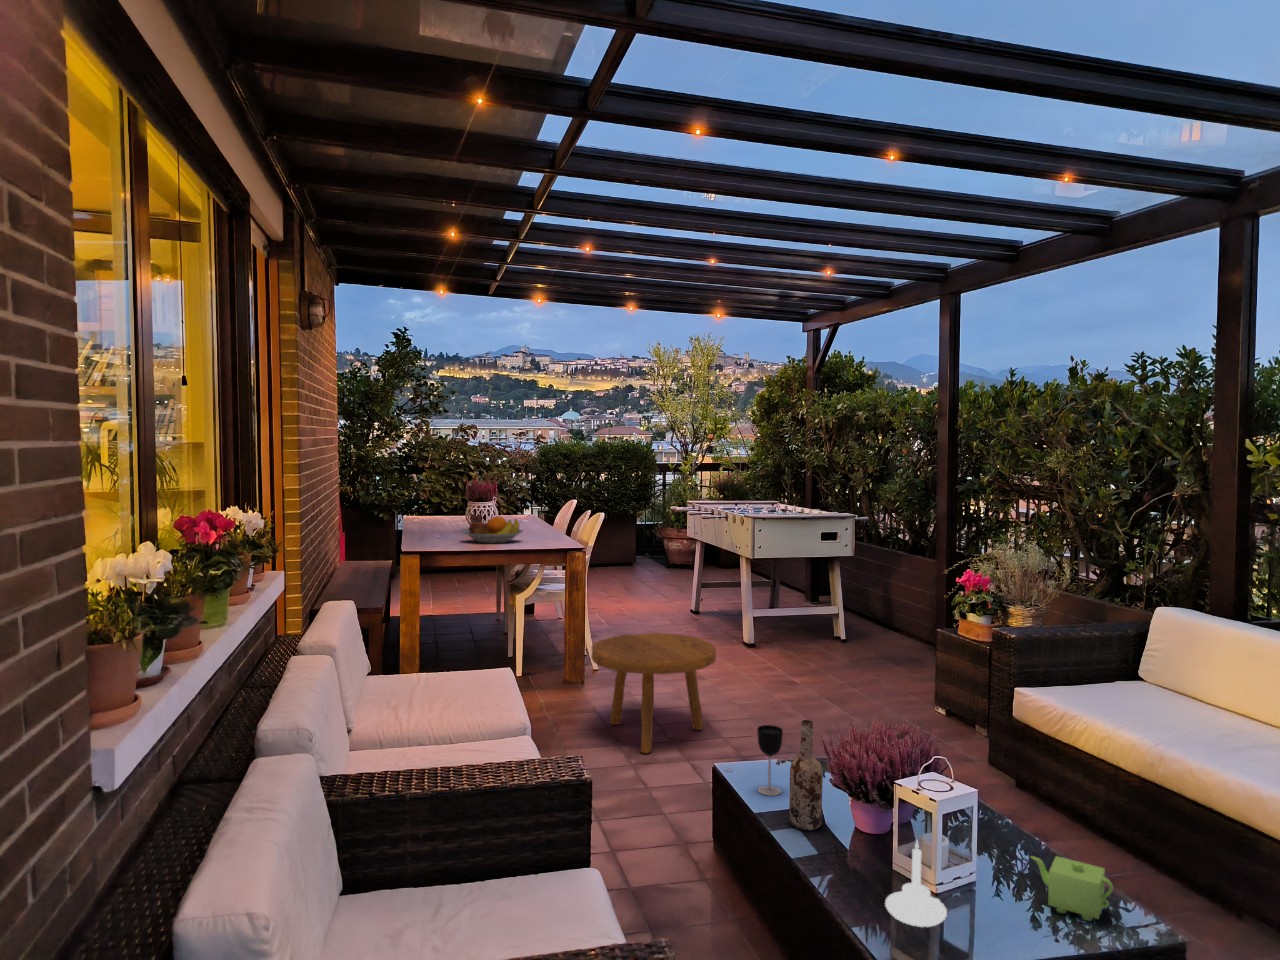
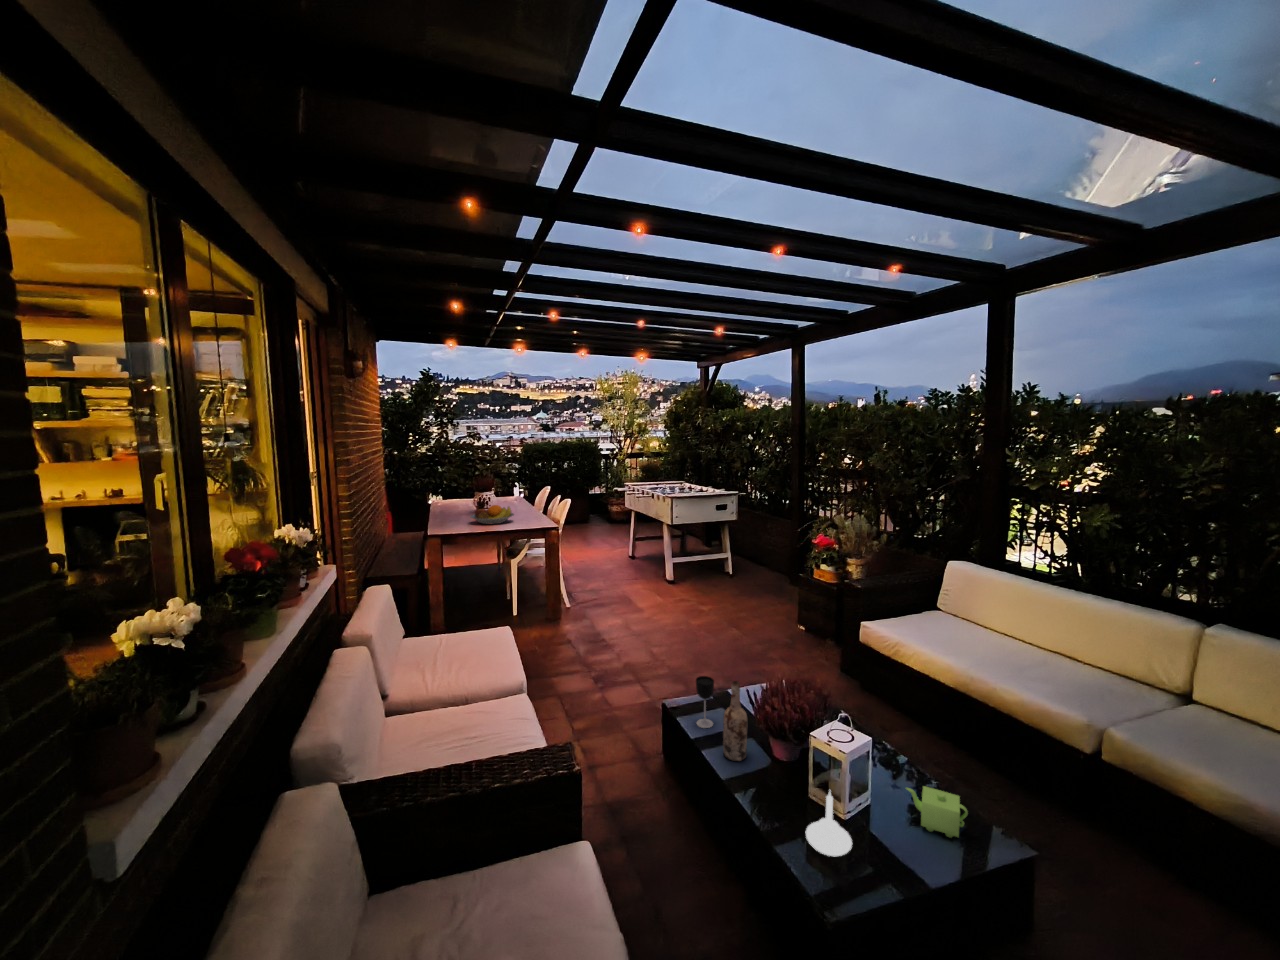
footstool: present [592,633,716,753] -> none [567,587,655,677]

